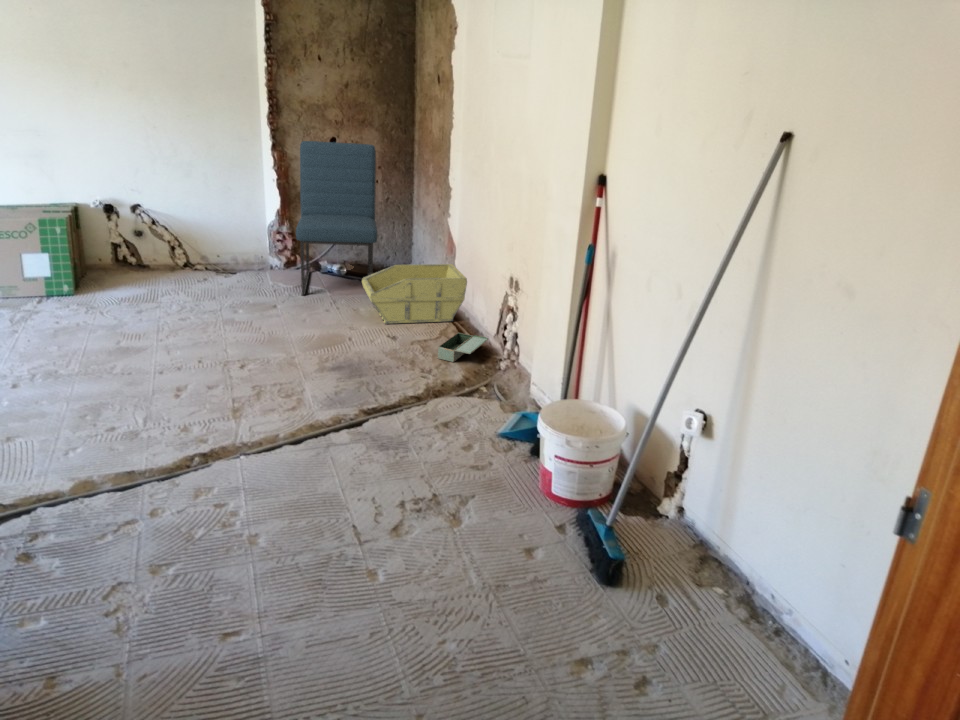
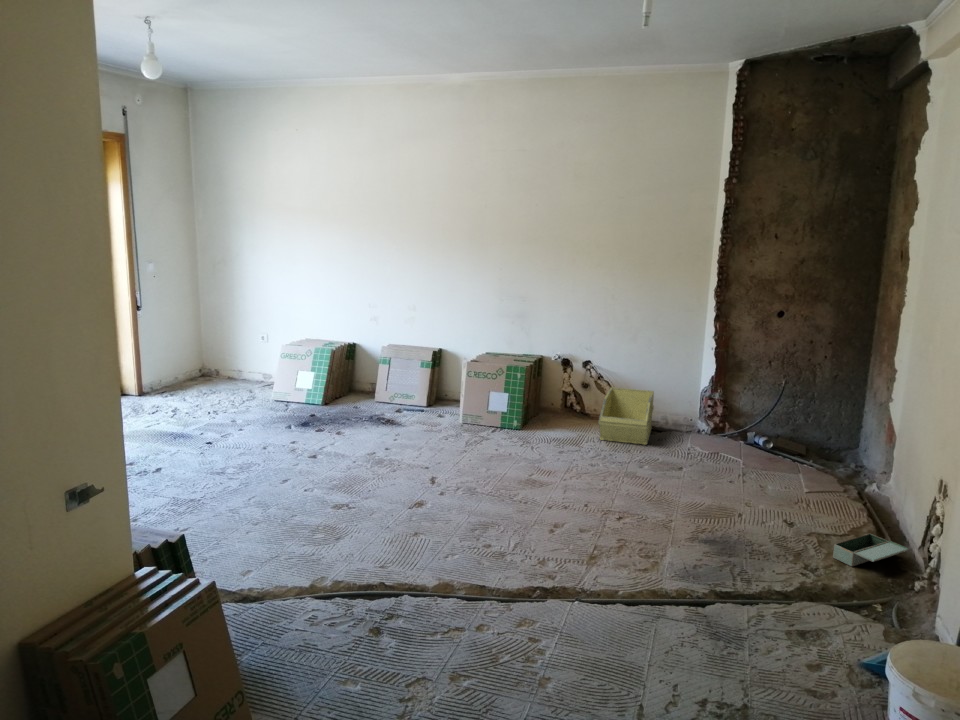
chair: present [296,141,377,295] -> none [711,314,816,475]
storage bin: present [362,264,467,324] -> present [598,387,654,445]

